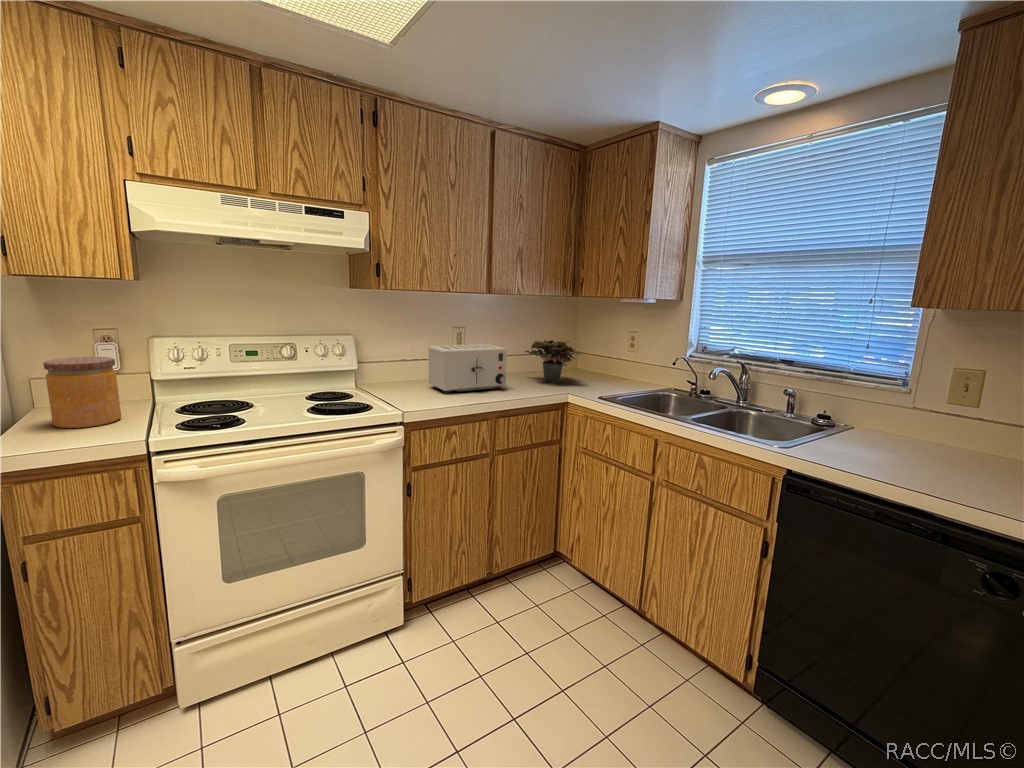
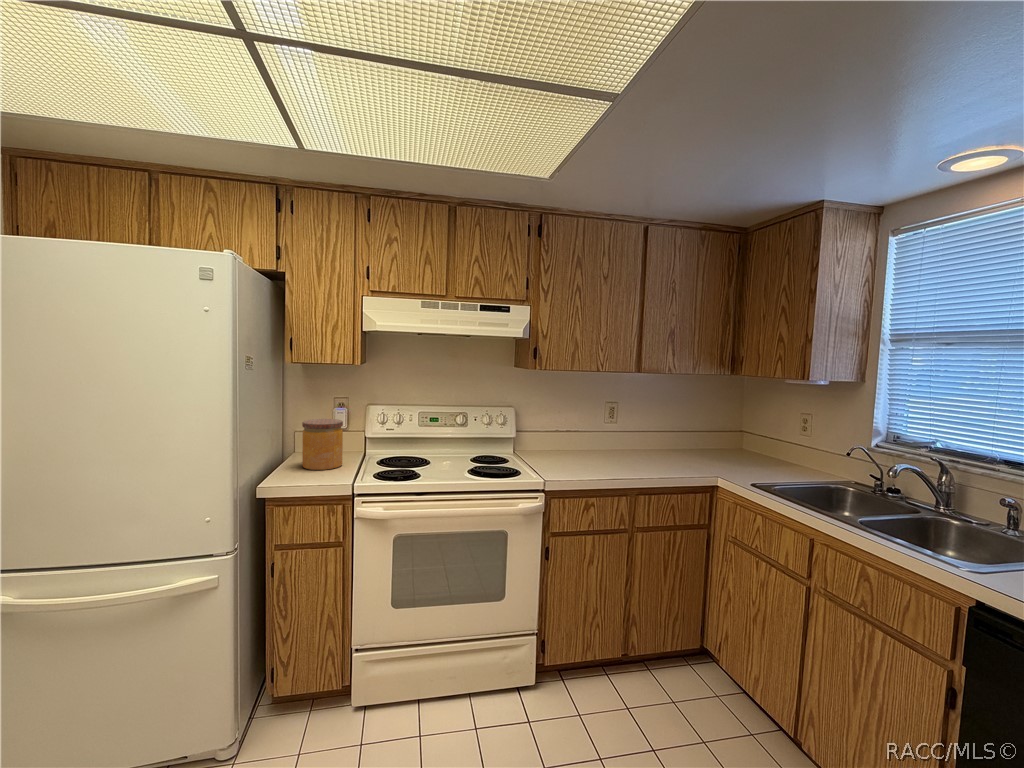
potted plant: present [525,340,582,383] -> none [679,419,741,464]
toaster: present [429,344,507,393] -> none [578,420,654,466]

